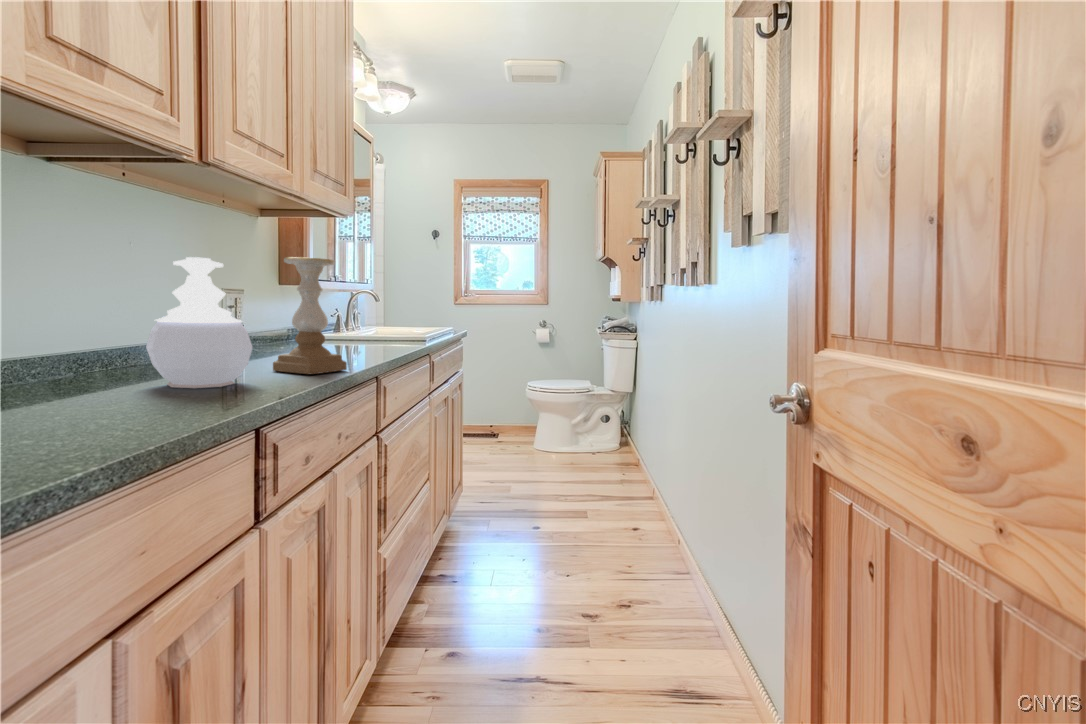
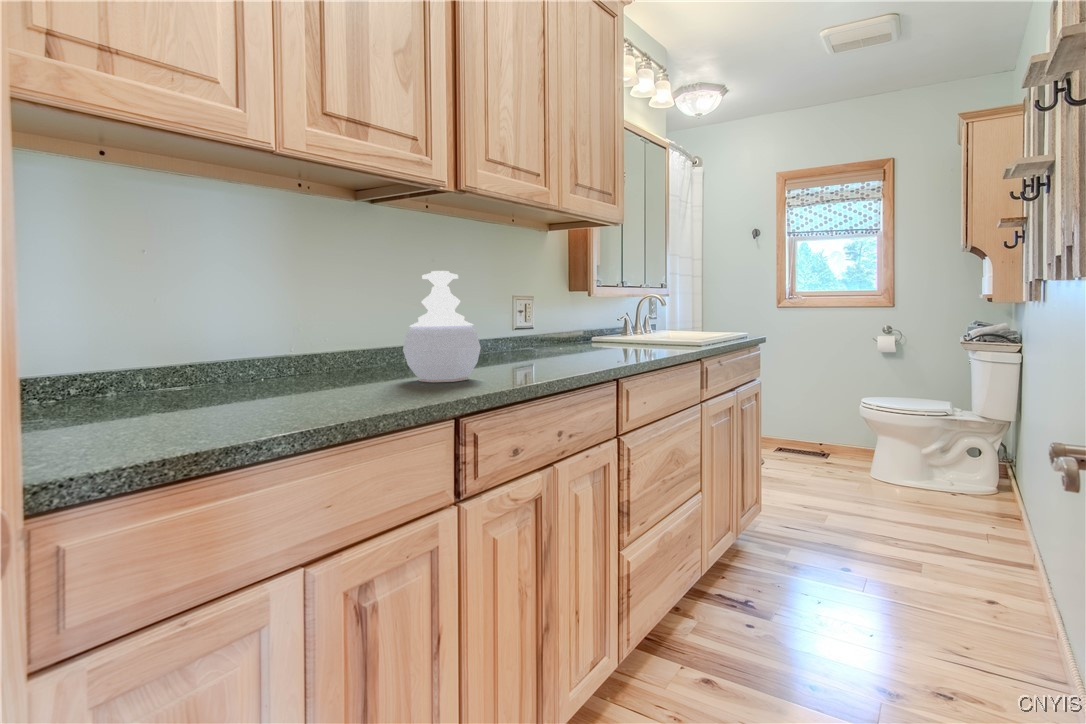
candle holder: present [273,257,347,374] -> none [516,264,580,373]

